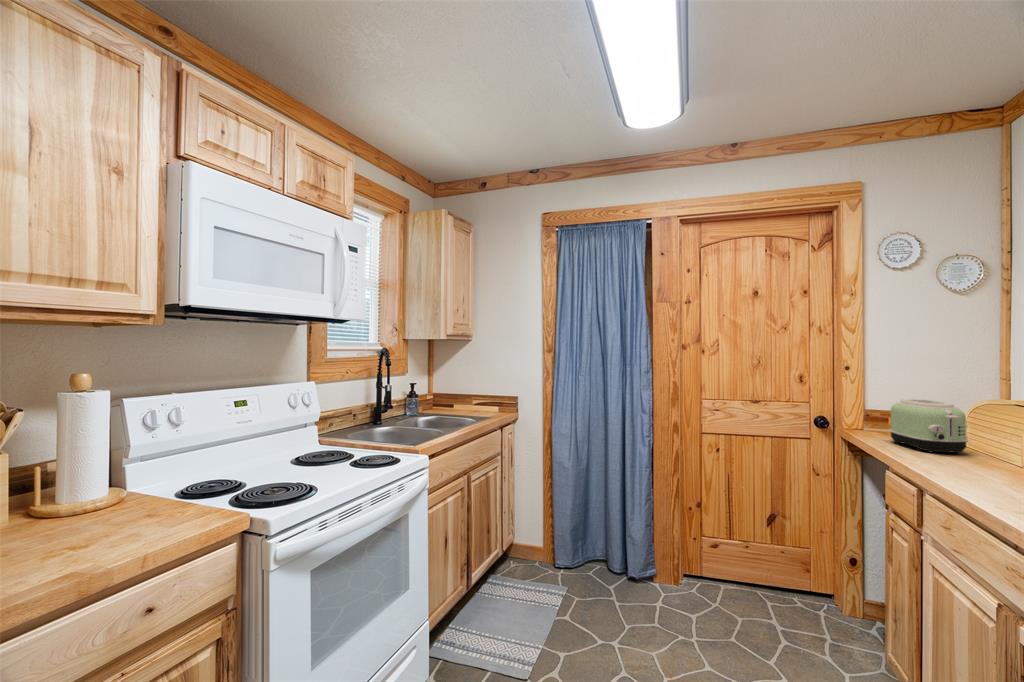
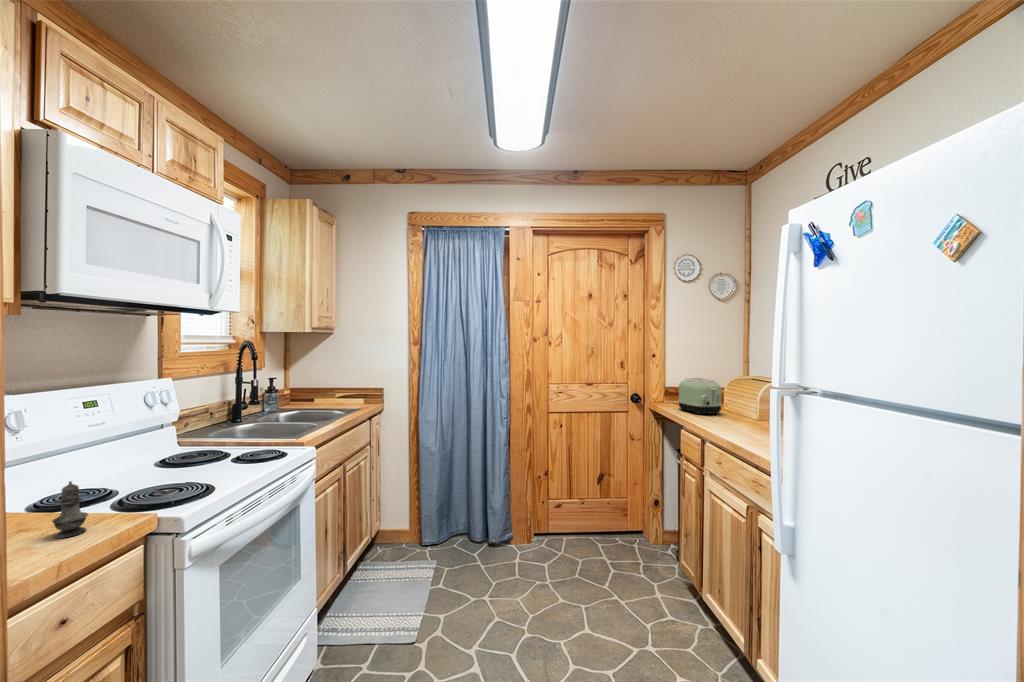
salt shaker: none [164,476,193,528] -> present [52,481,88,538]

